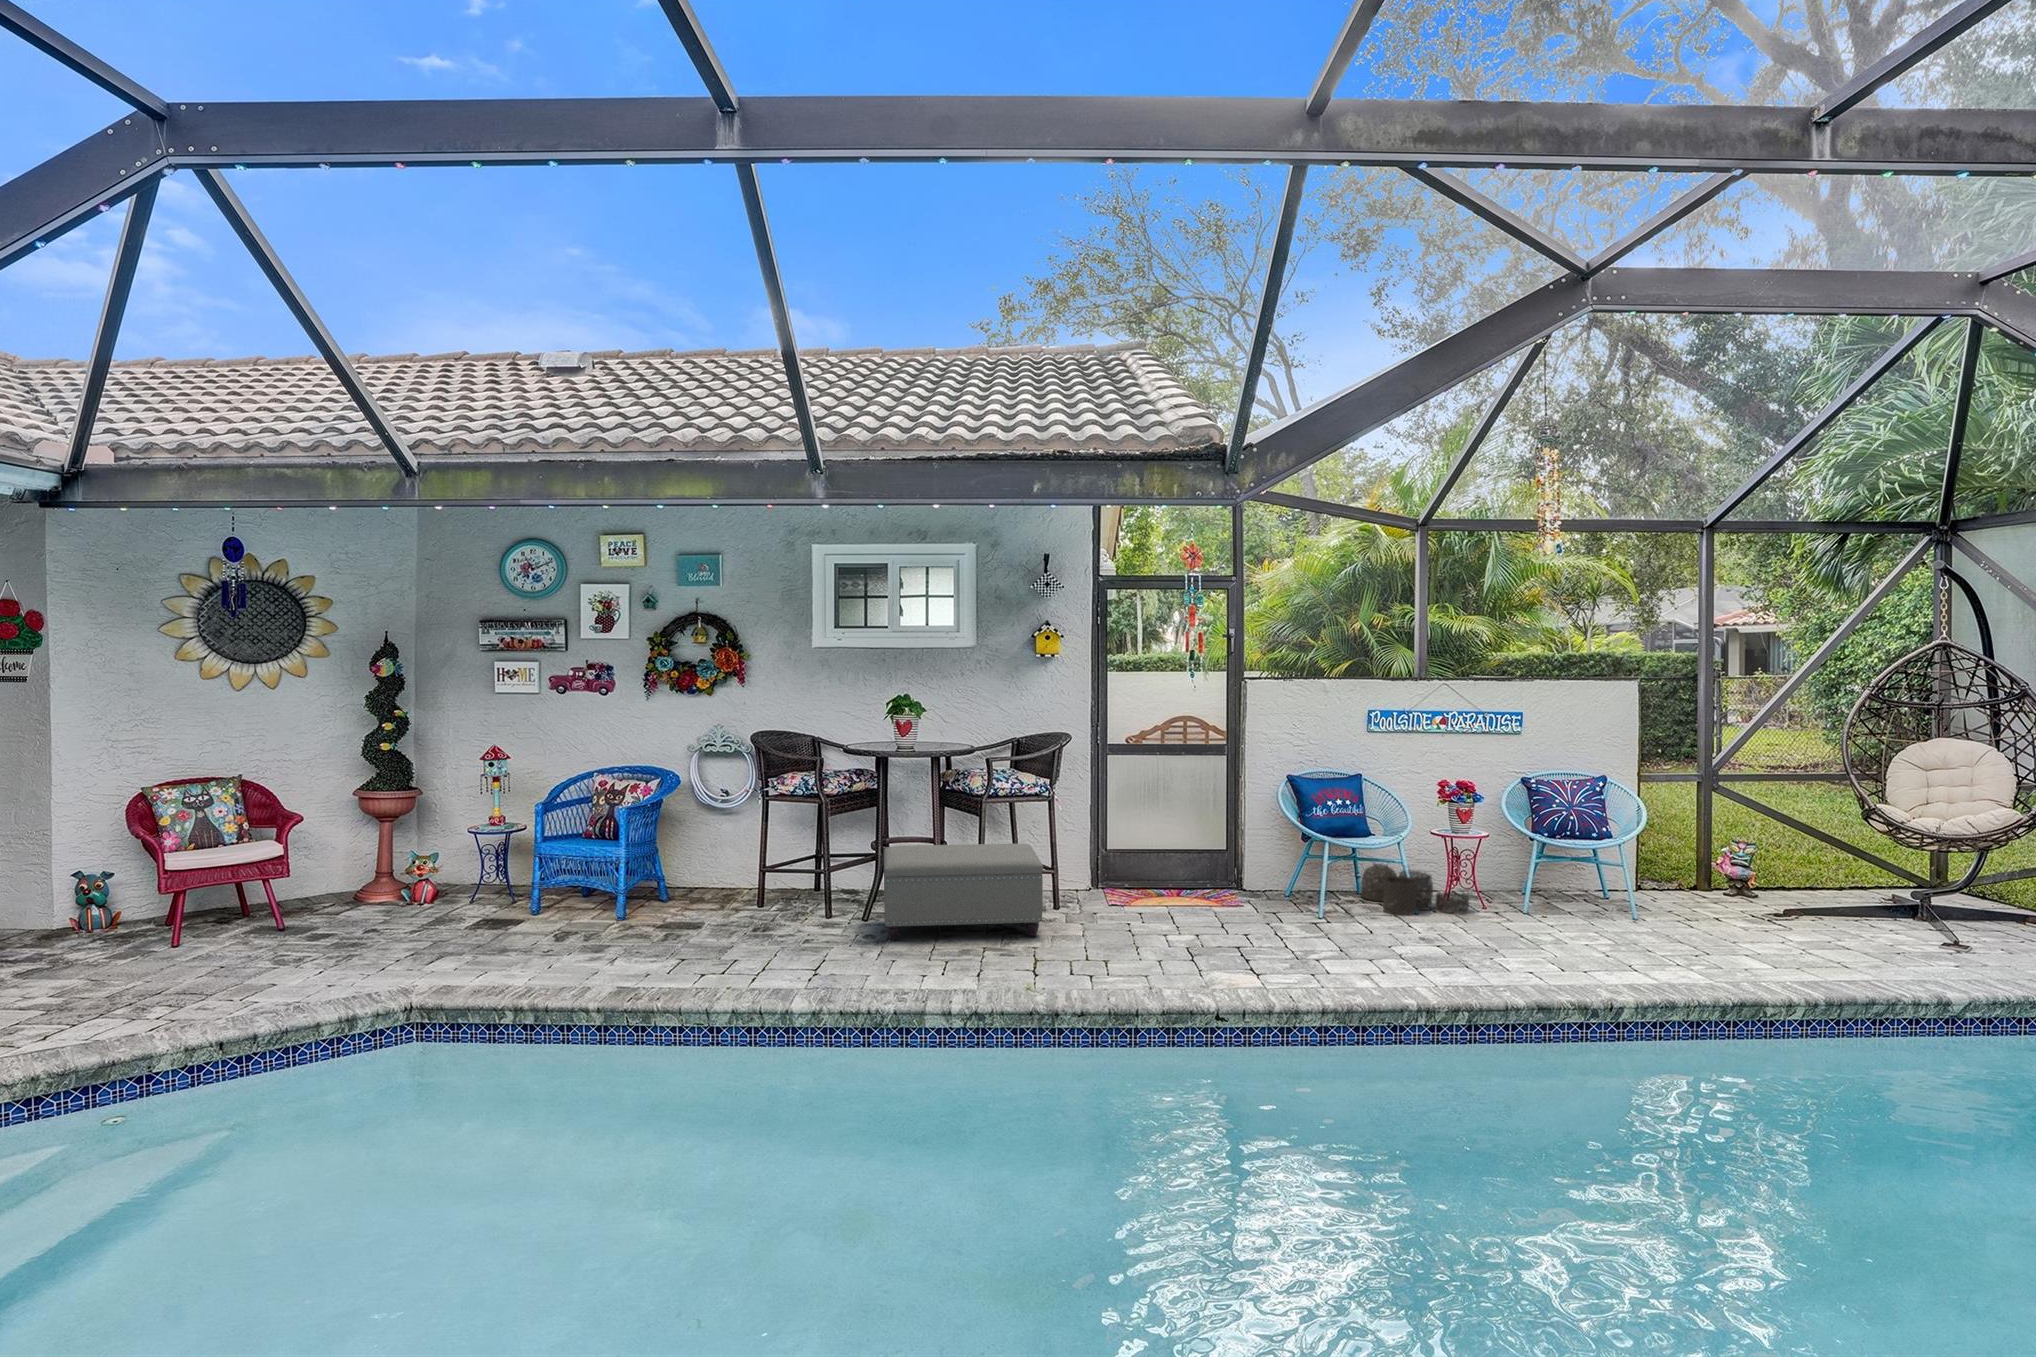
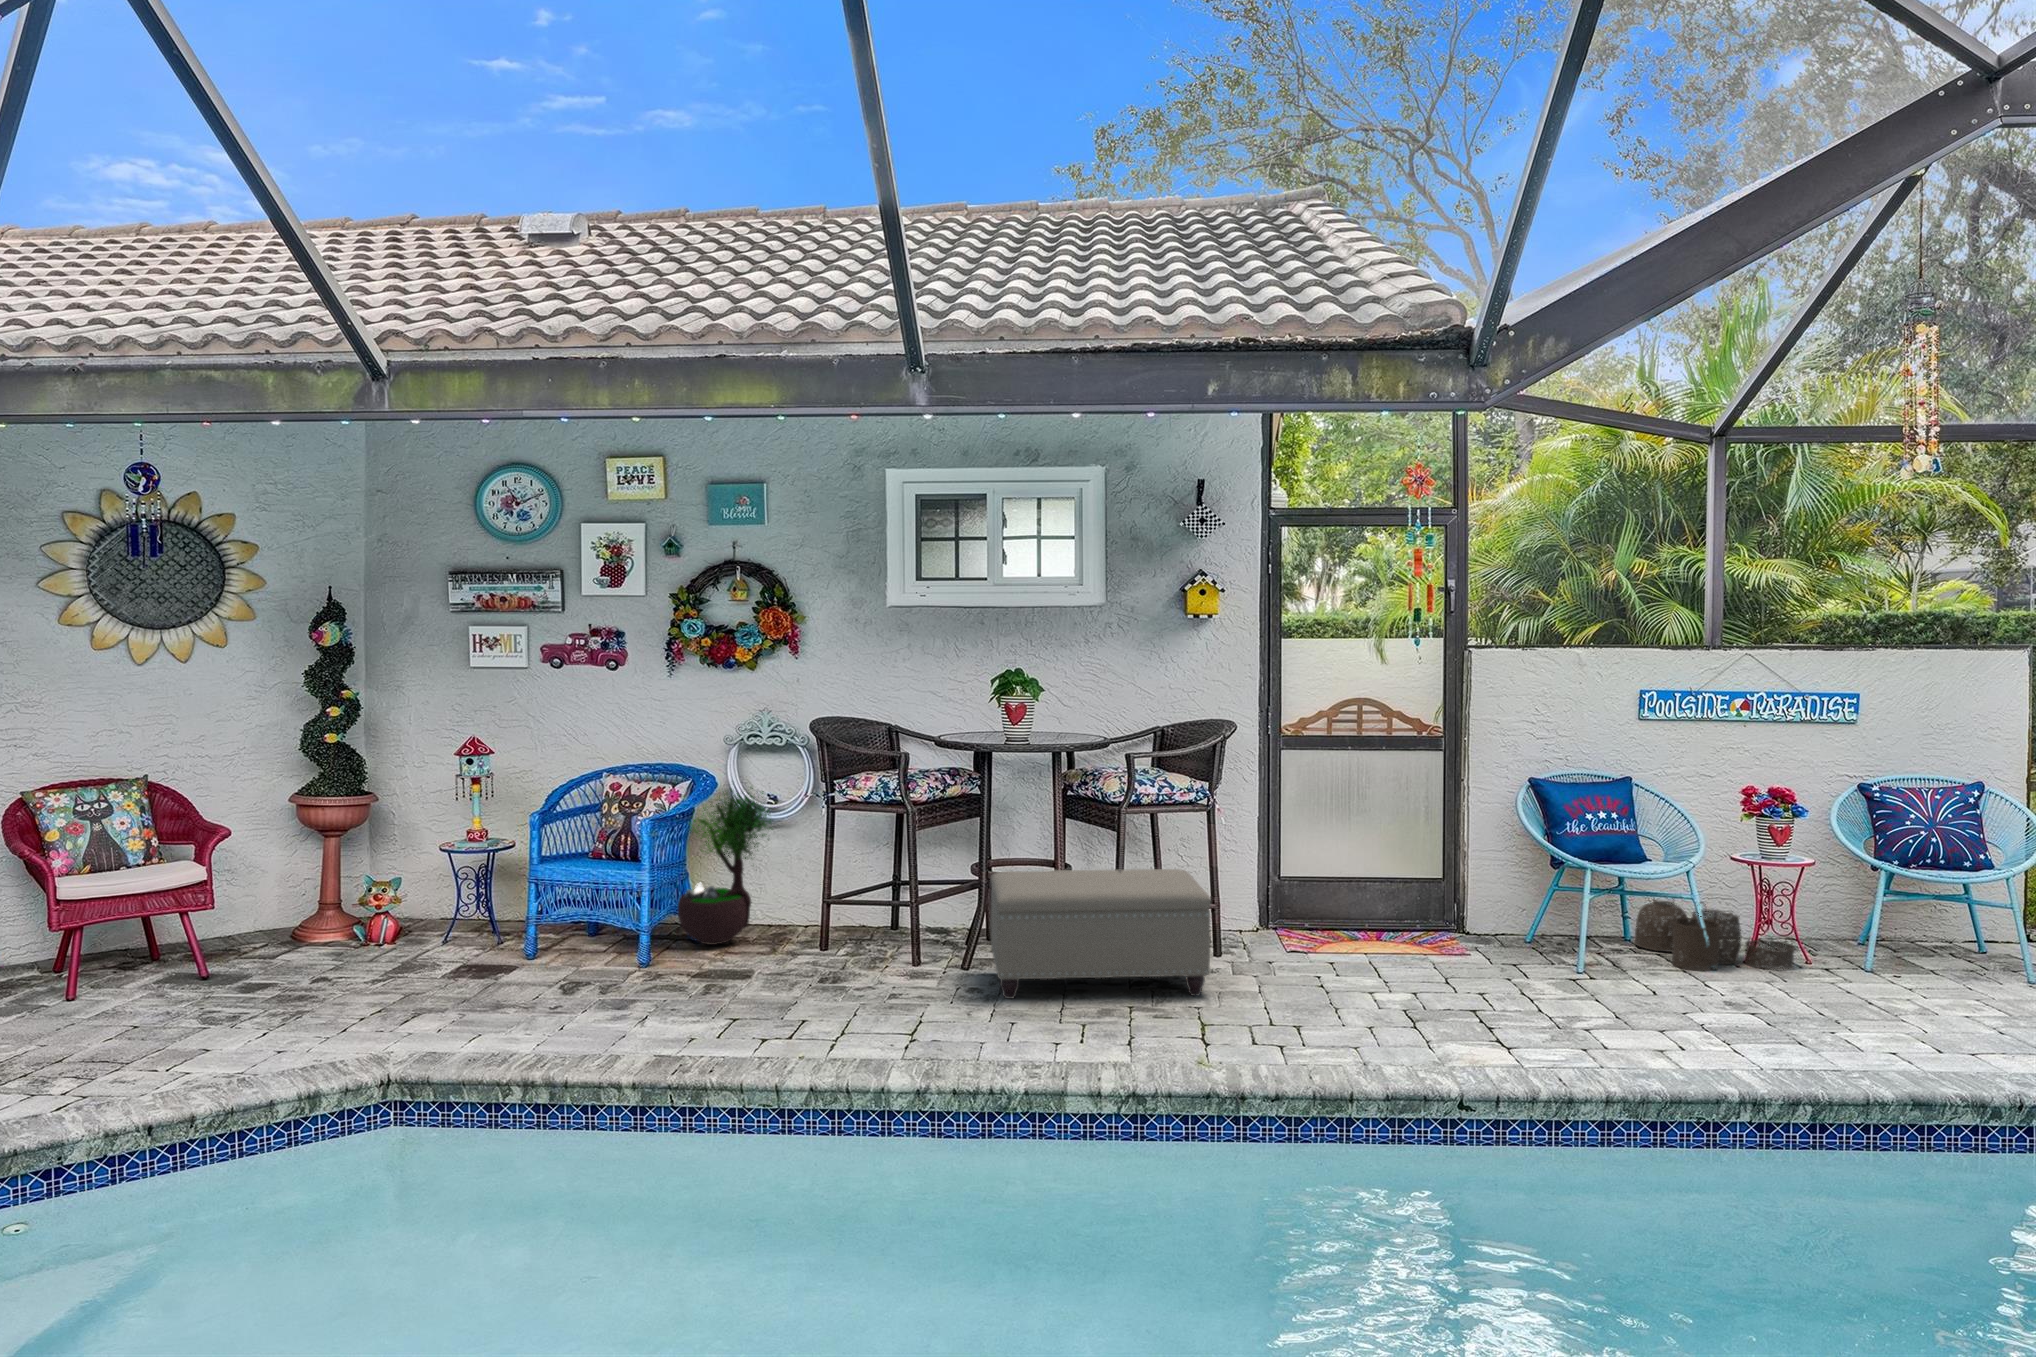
potted tree: none [652,779,725,903] -> present [678,787,772,945]

